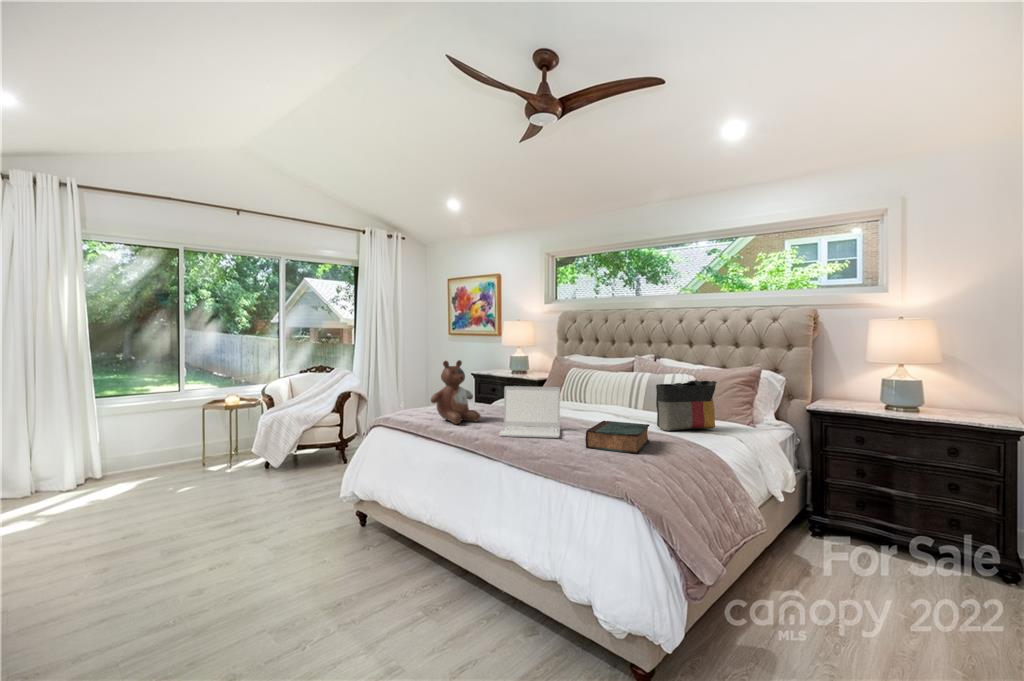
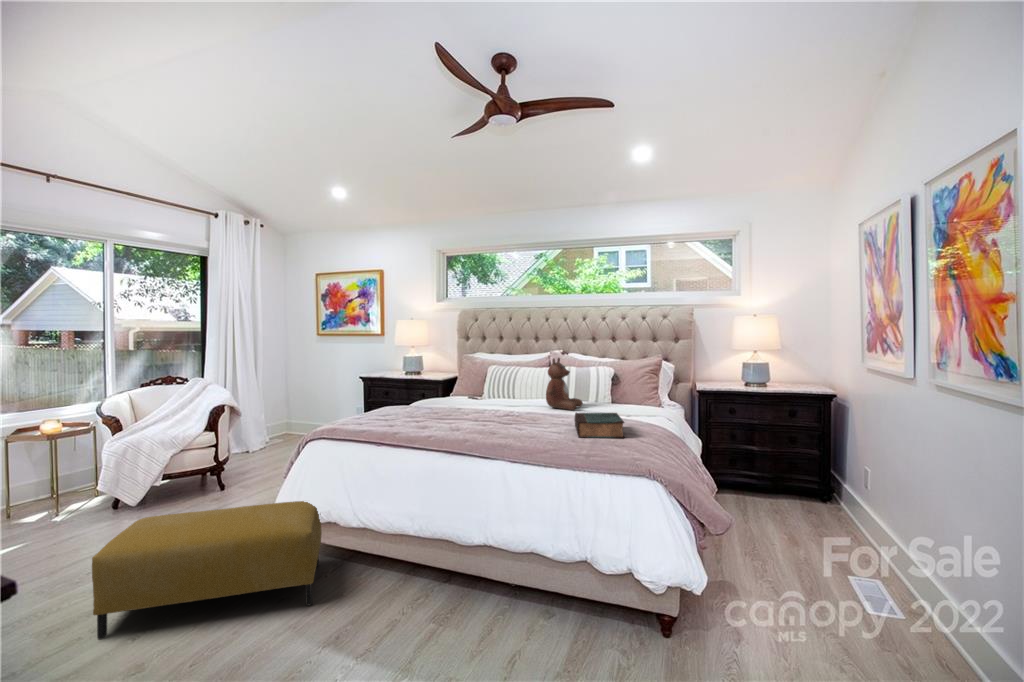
stuffed bear: present [431,360,480,424] -> present [546,358,583,410]
tote bag: present [656,381,717,431] -> none [602,372,649,417]
laptop: present [499,386,560,438] -> none [478,385,544,436]
ottoman: none [180,475,369,573] -> present [92,501,322,638]

